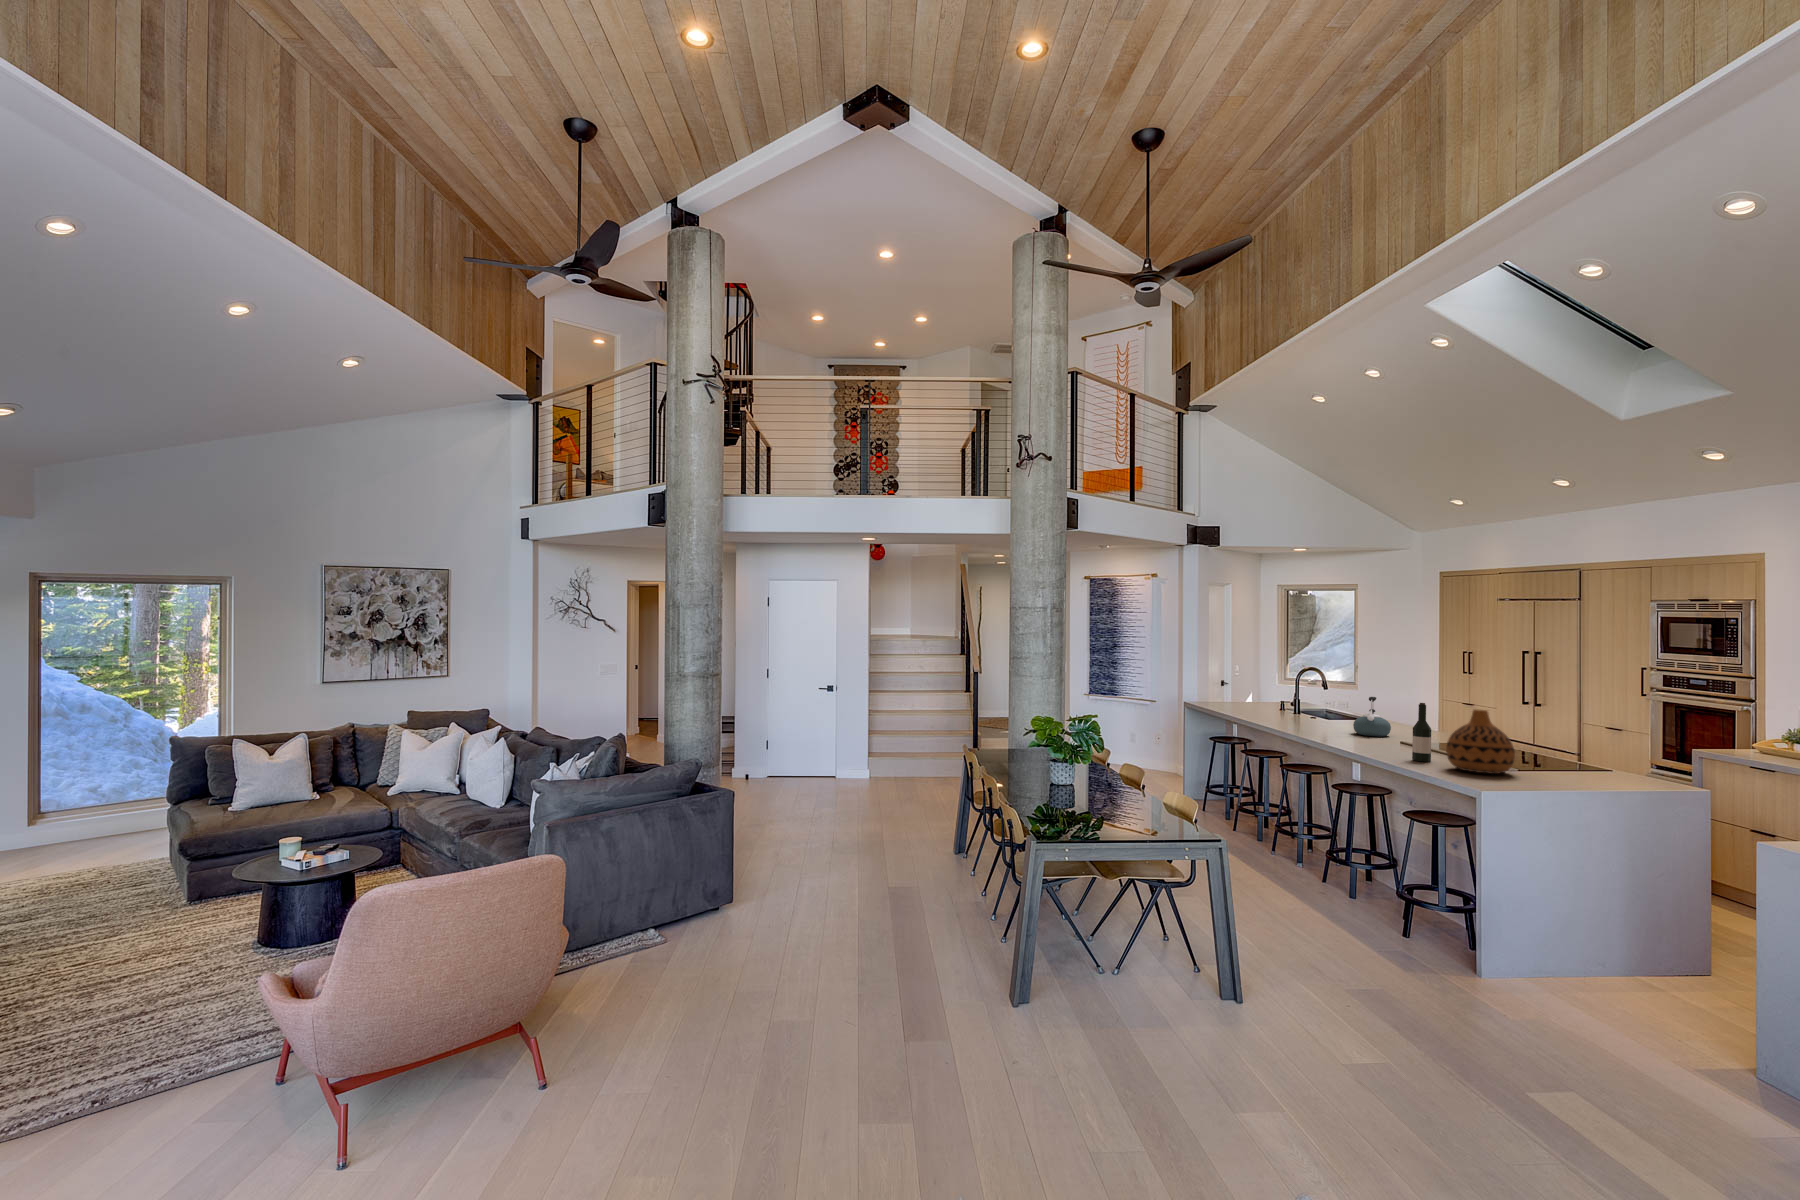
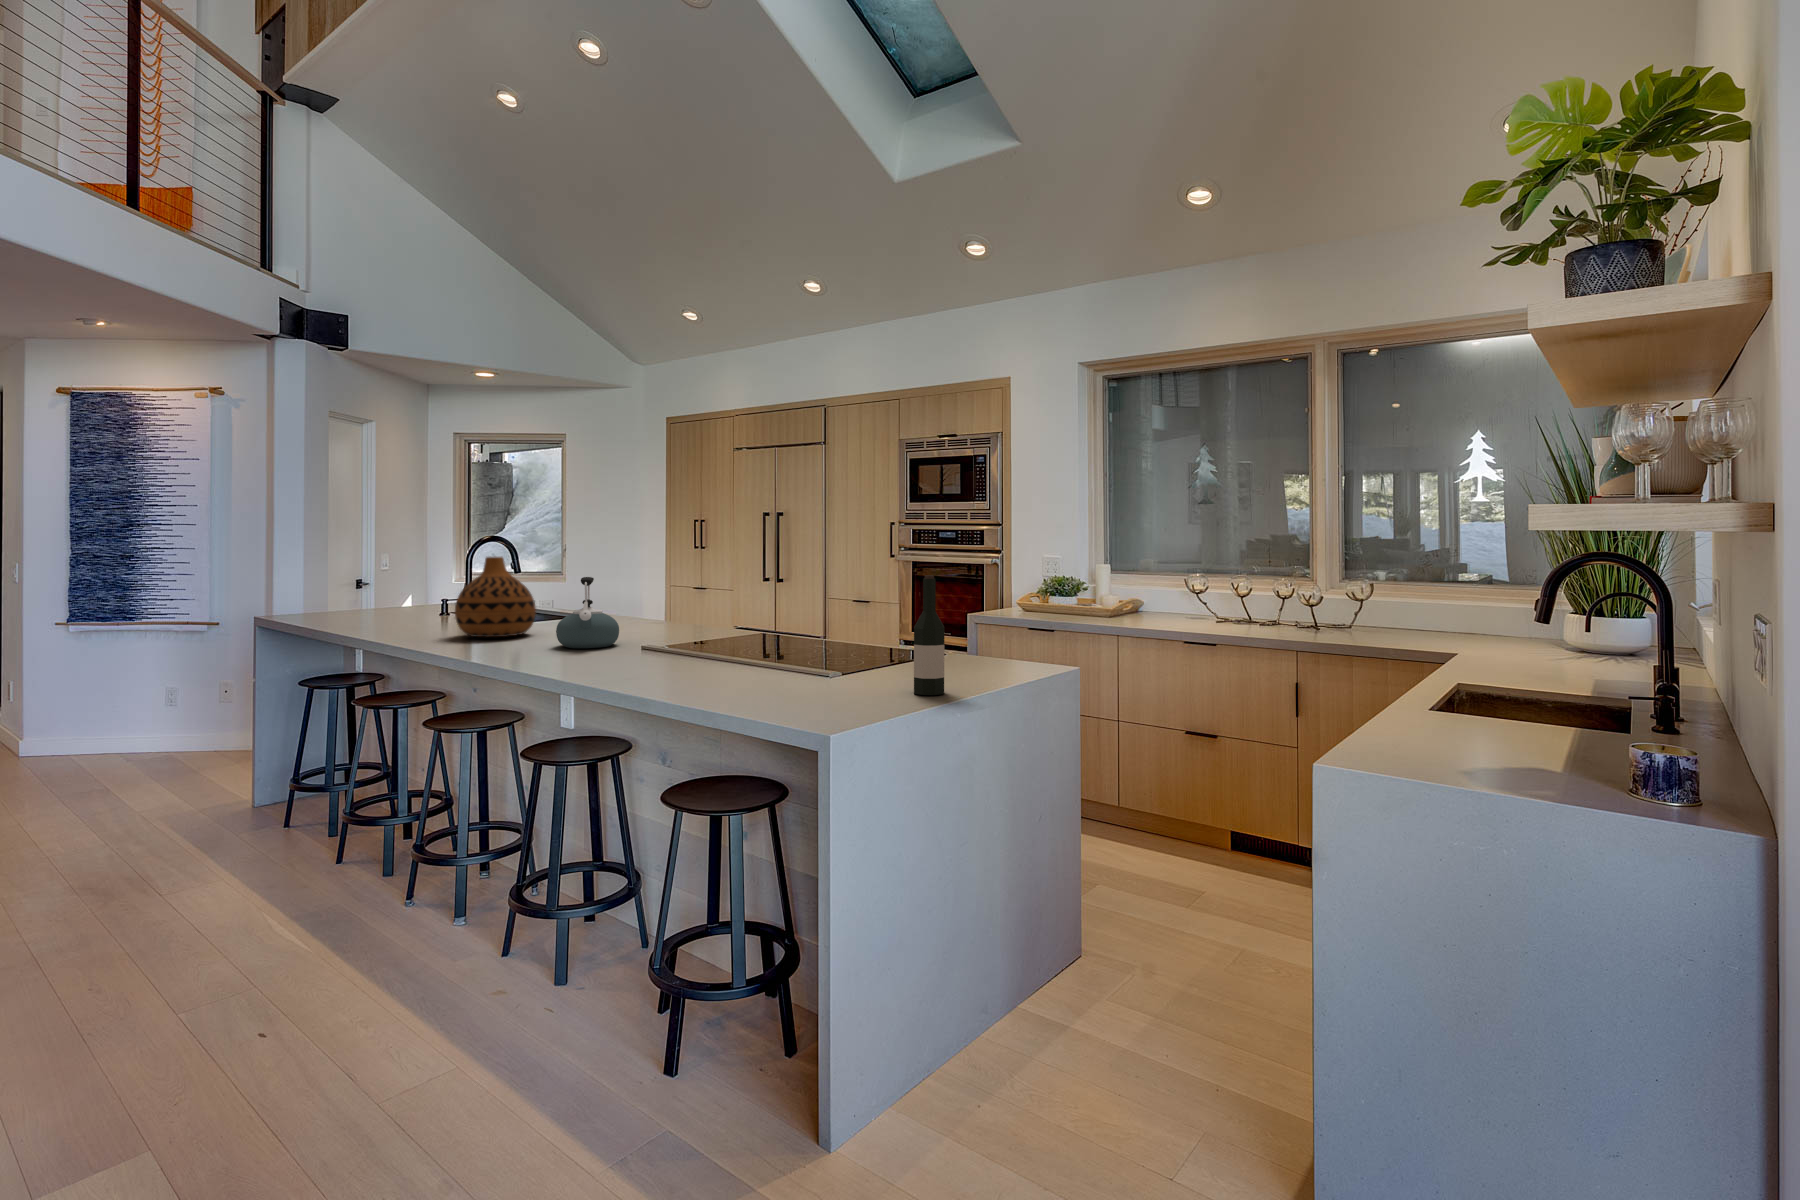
wine bottle: present [1412,703,1431,762] -> present [914,575,944,695]
vase: present [1446,709,1515,774] -> present [455,557,536,637]

